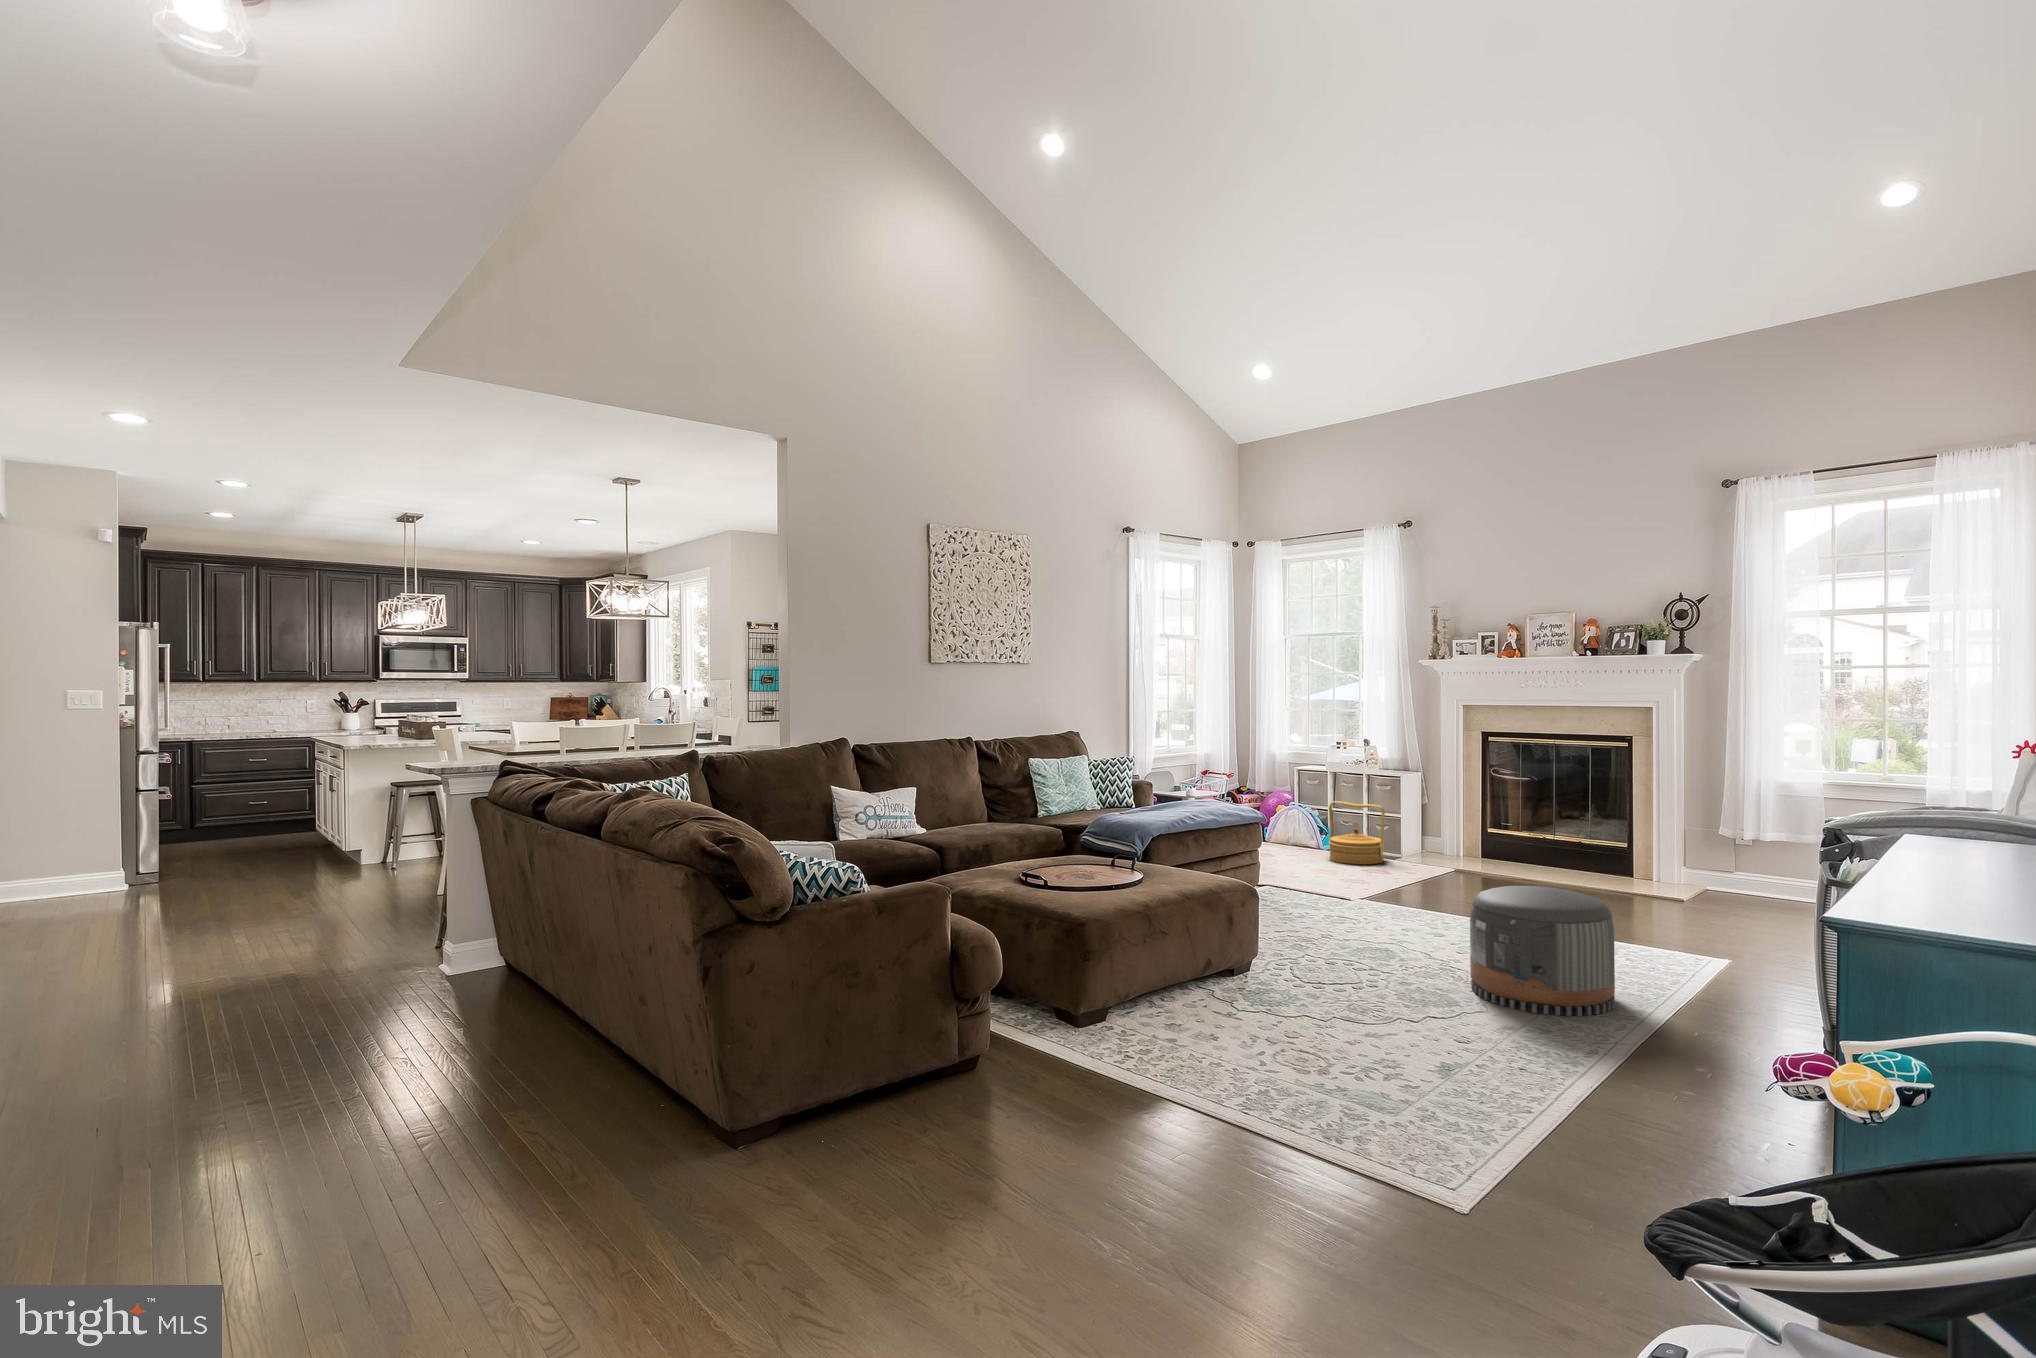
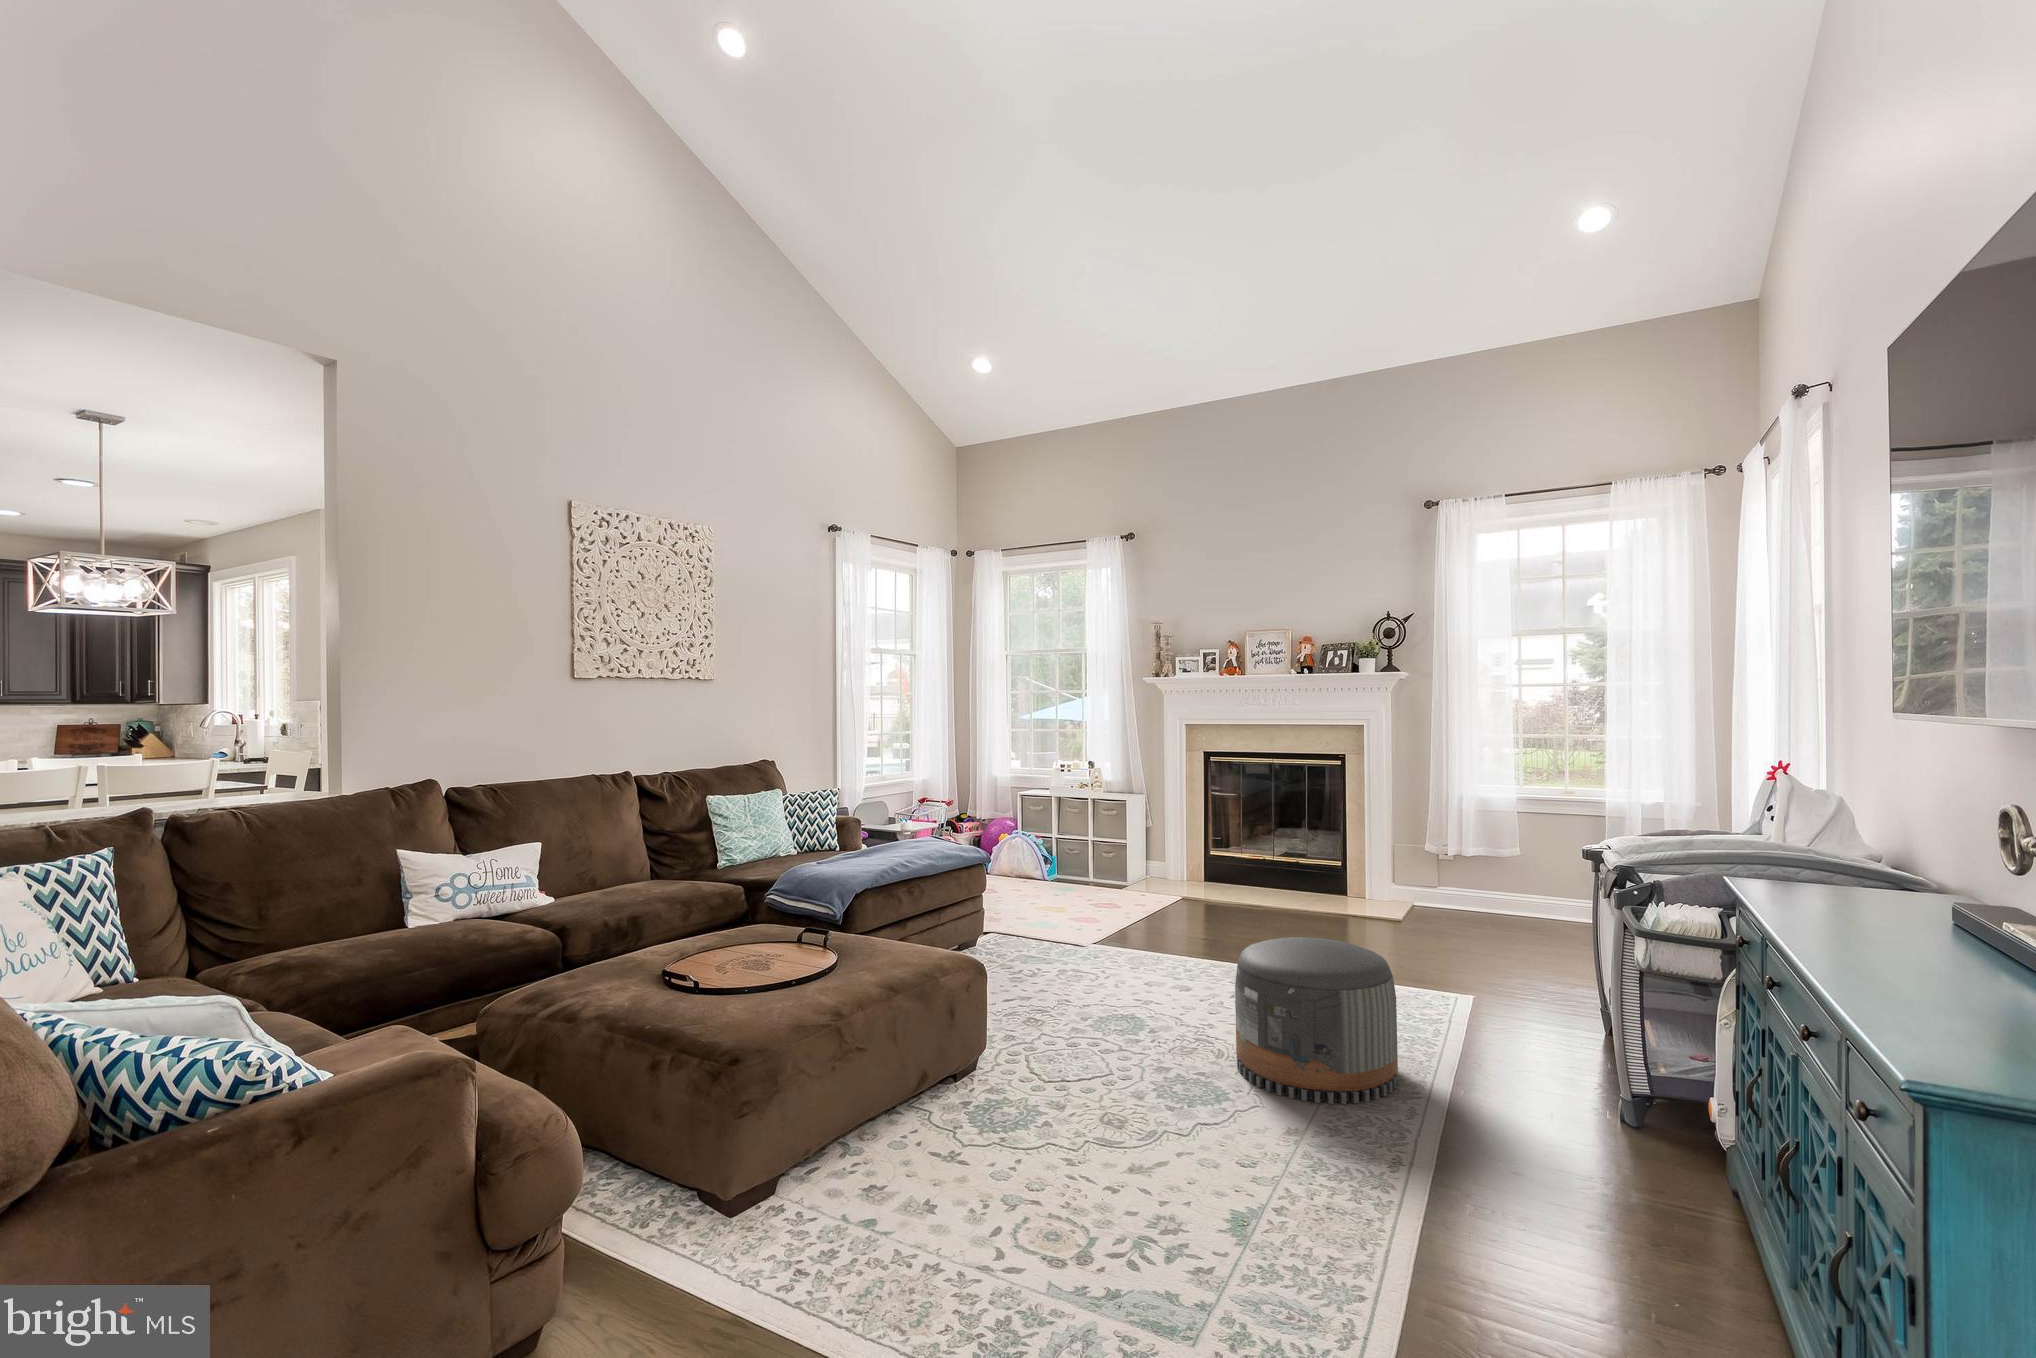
woven basket: present [1329,801,1385,864] -> none [1051,828,1108,896]

